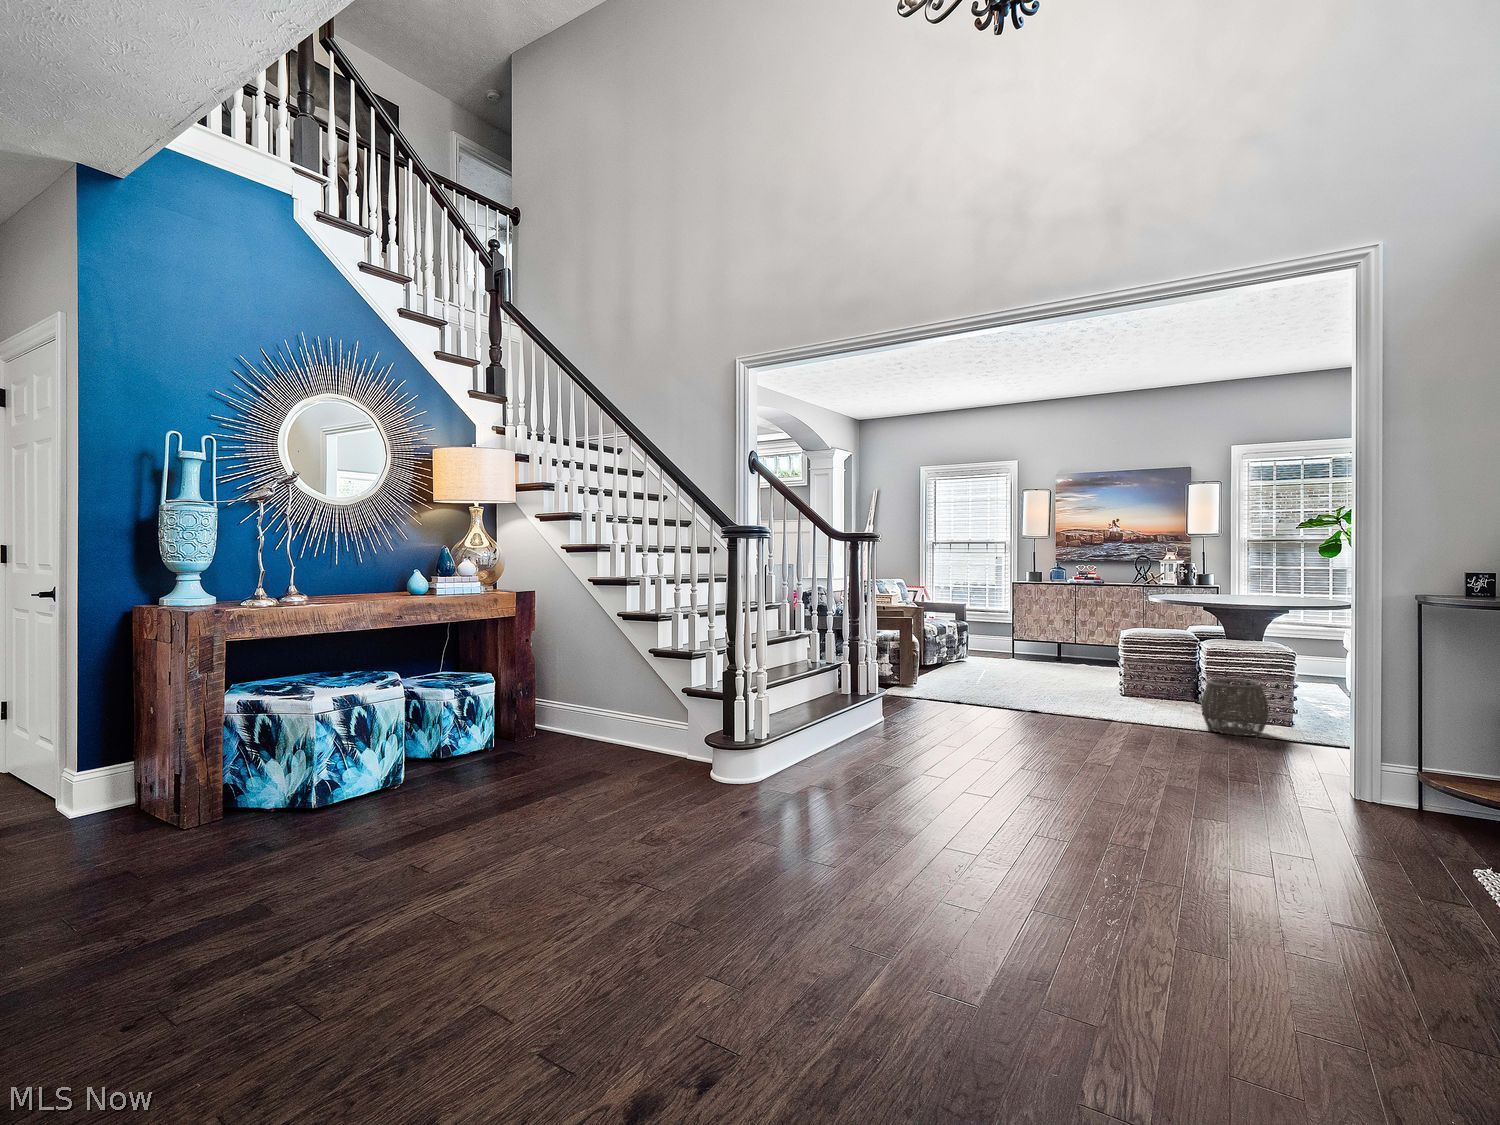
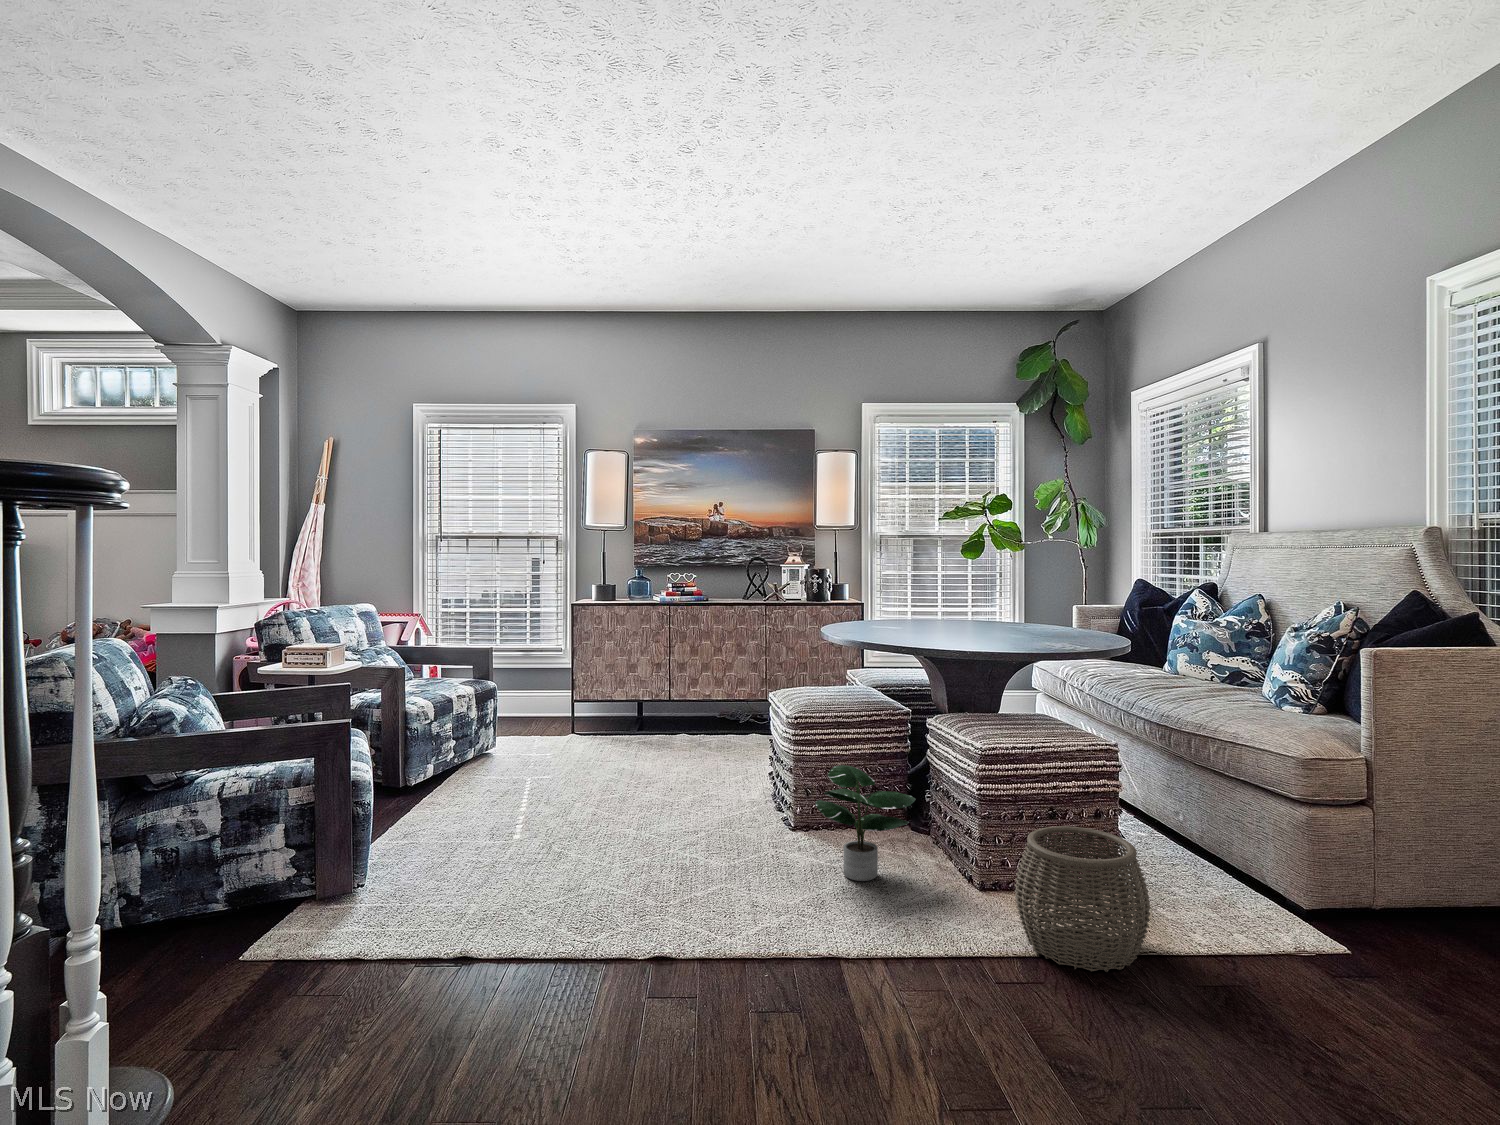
potted plant: none [1120,656,1175,709] -> present [815,765,915,881]

